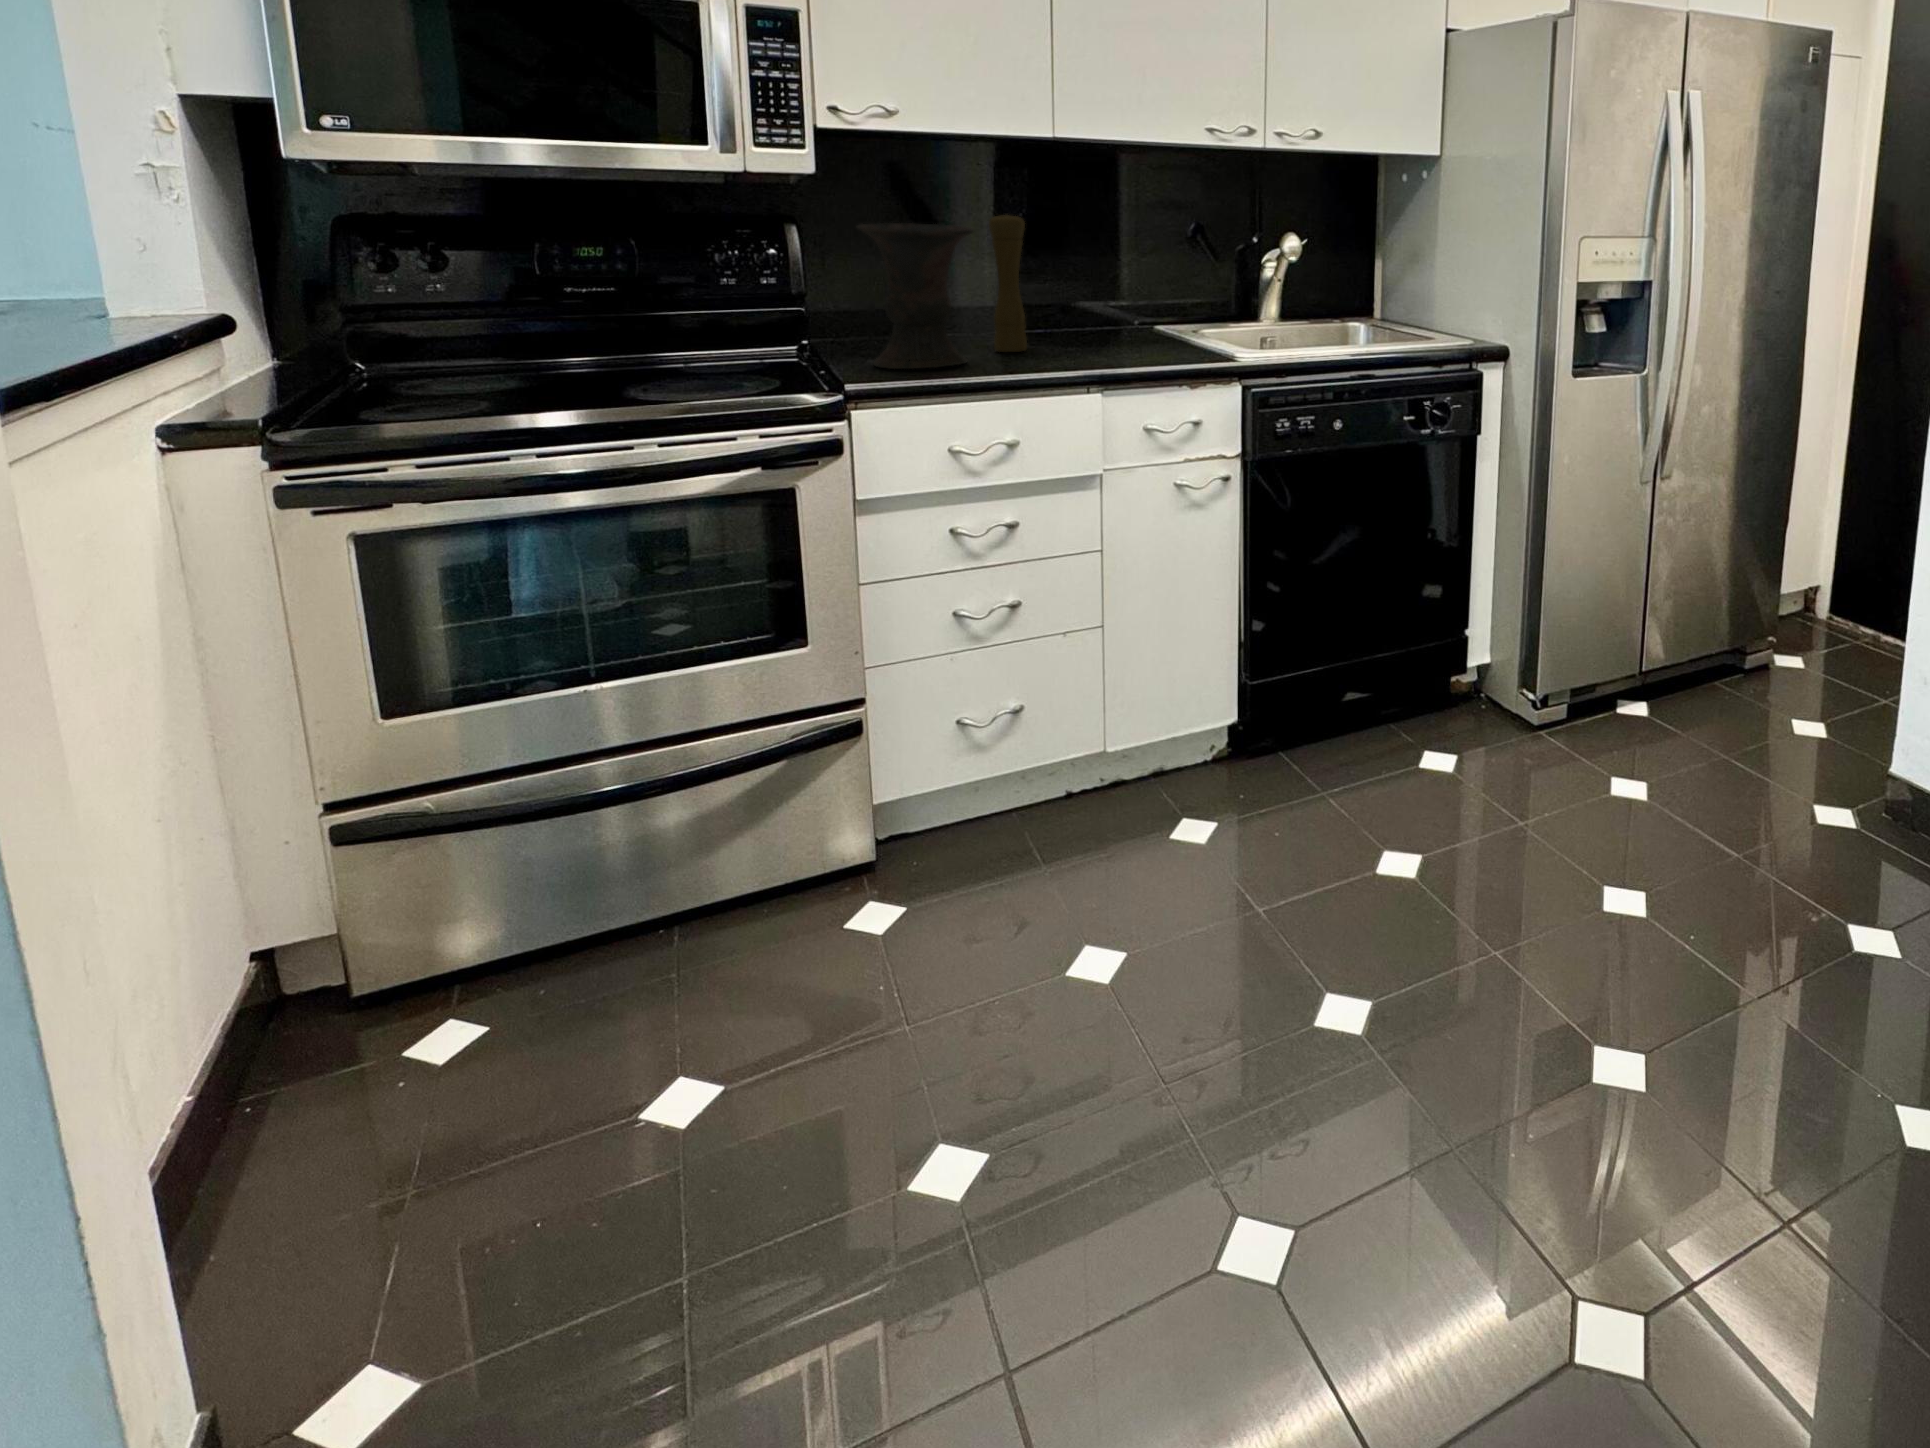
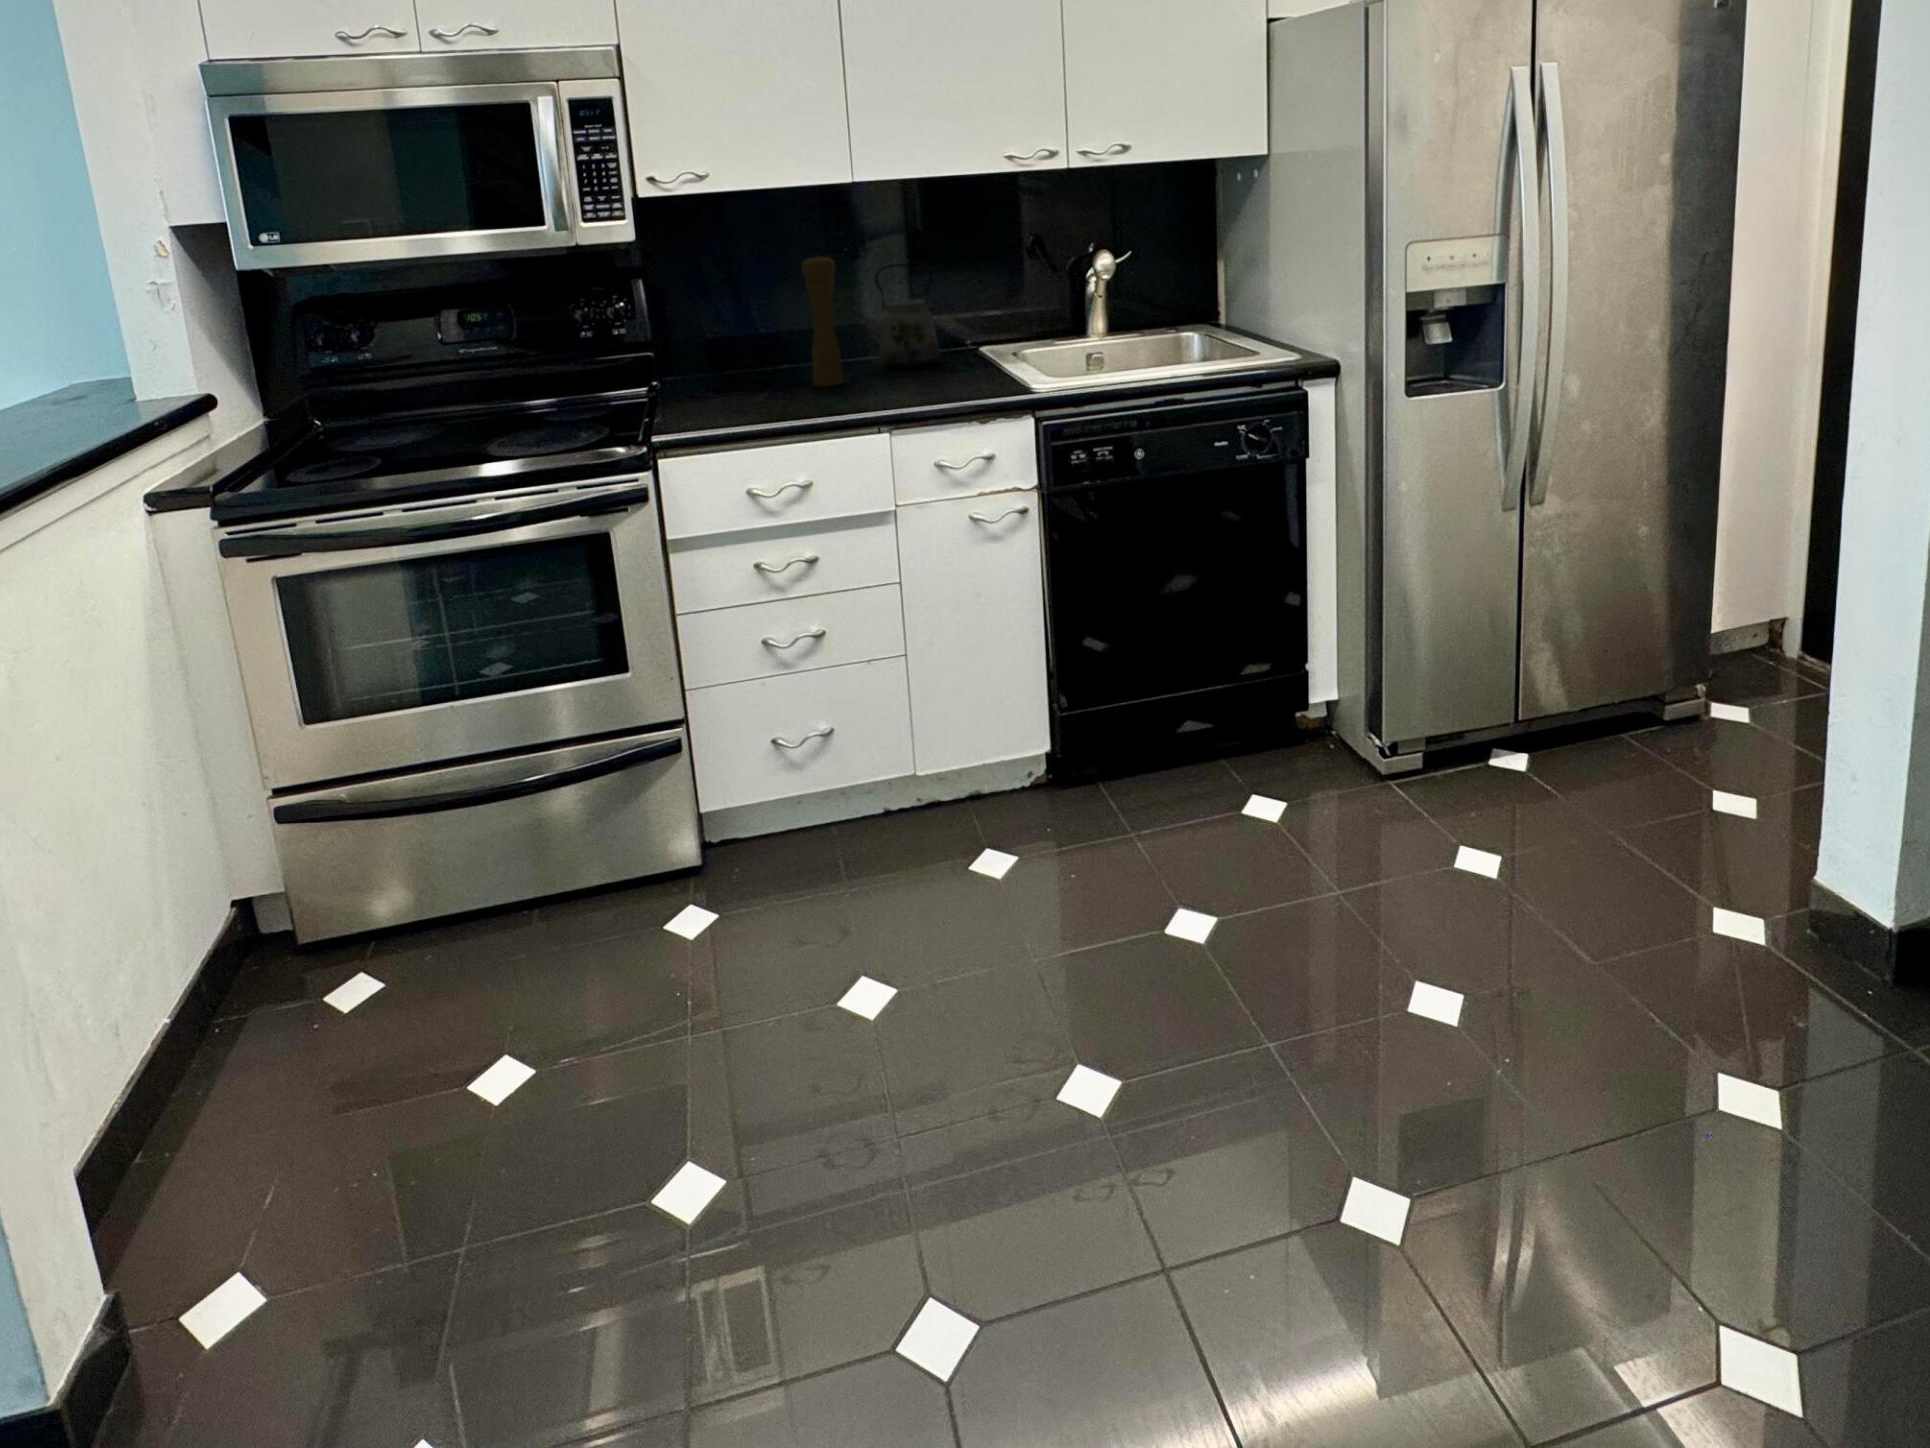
vase: present [857,223,974,369] -> none [673,273,780,413]
kettle: none [1029,234,1119,341] -> present [856,263,939,368]

